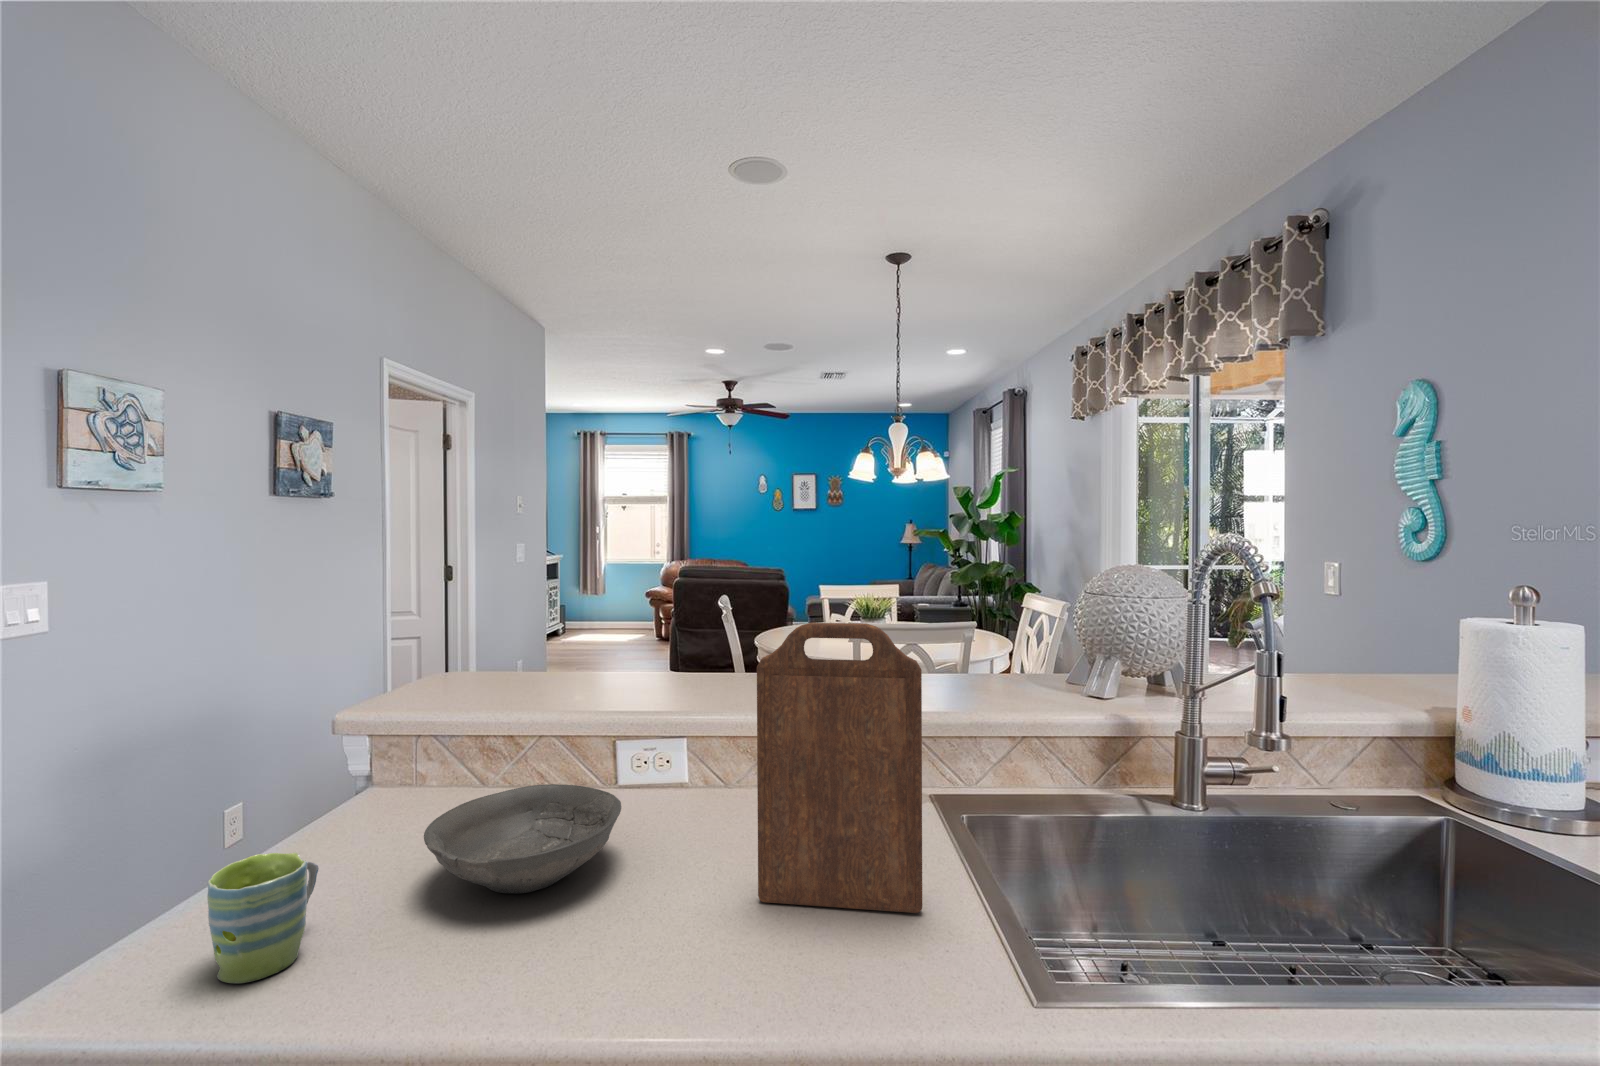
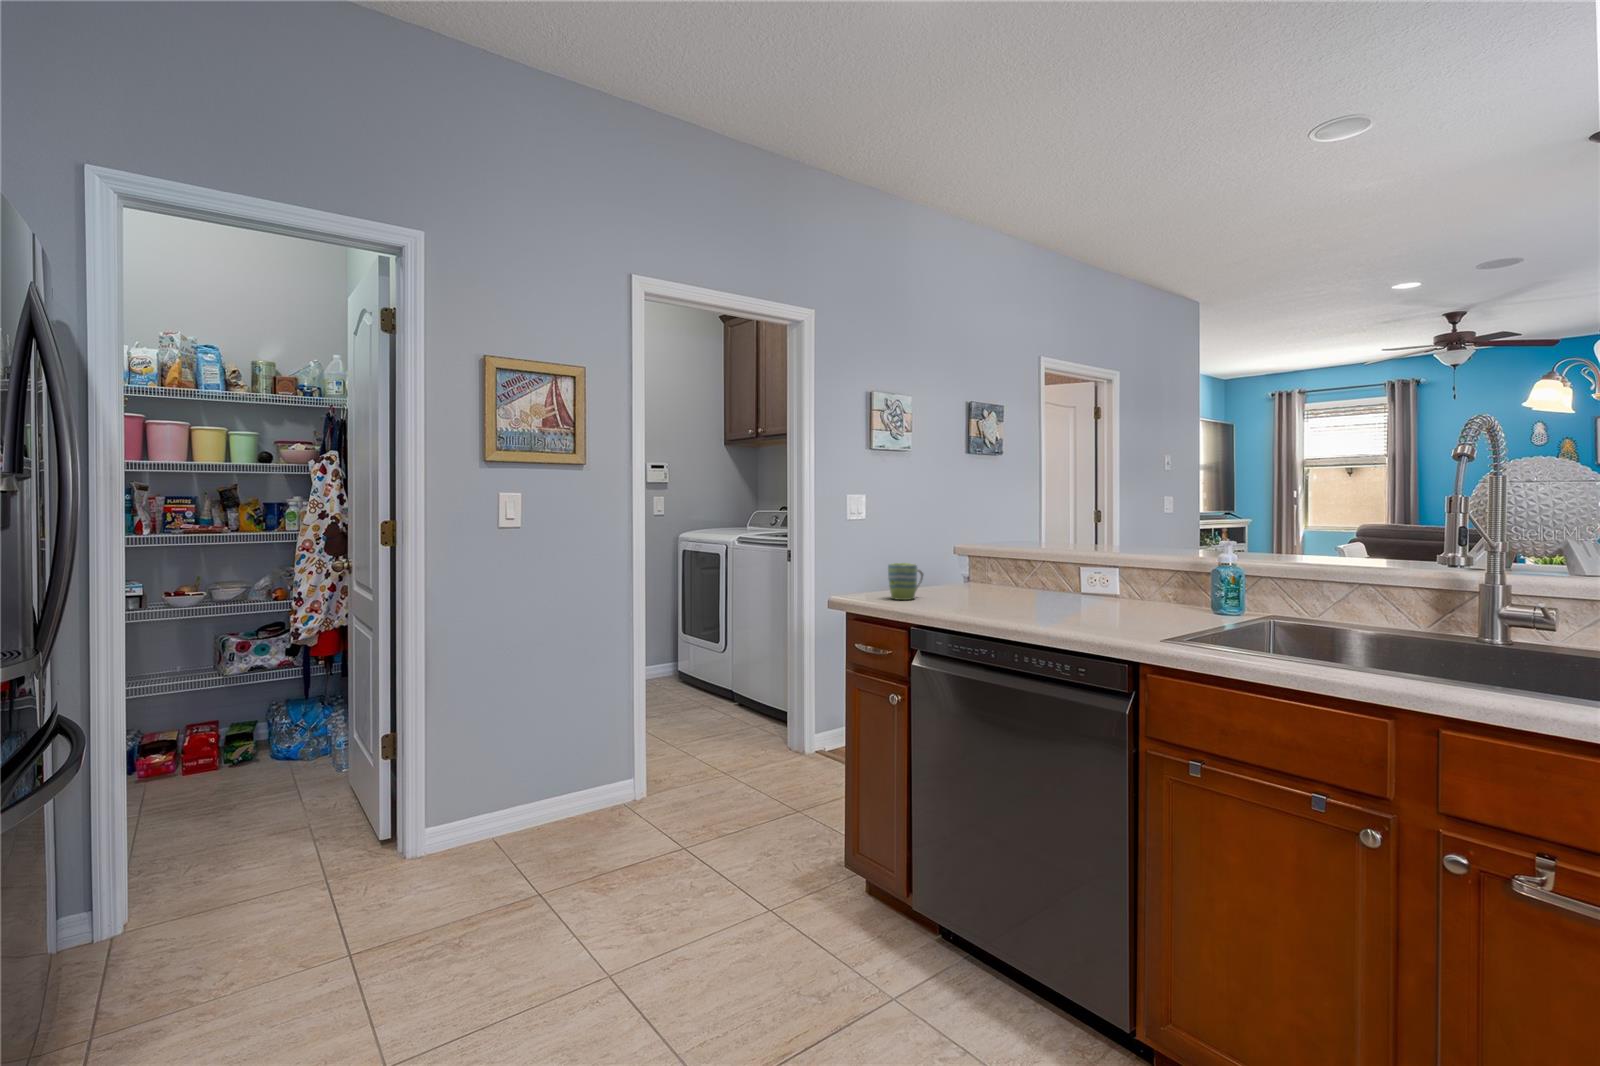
cutting board: present [757,623,922,913] -> none [1088,474,1165,624]
bowl: present [424,784,621,893] -> none [960,570,1049,602]

